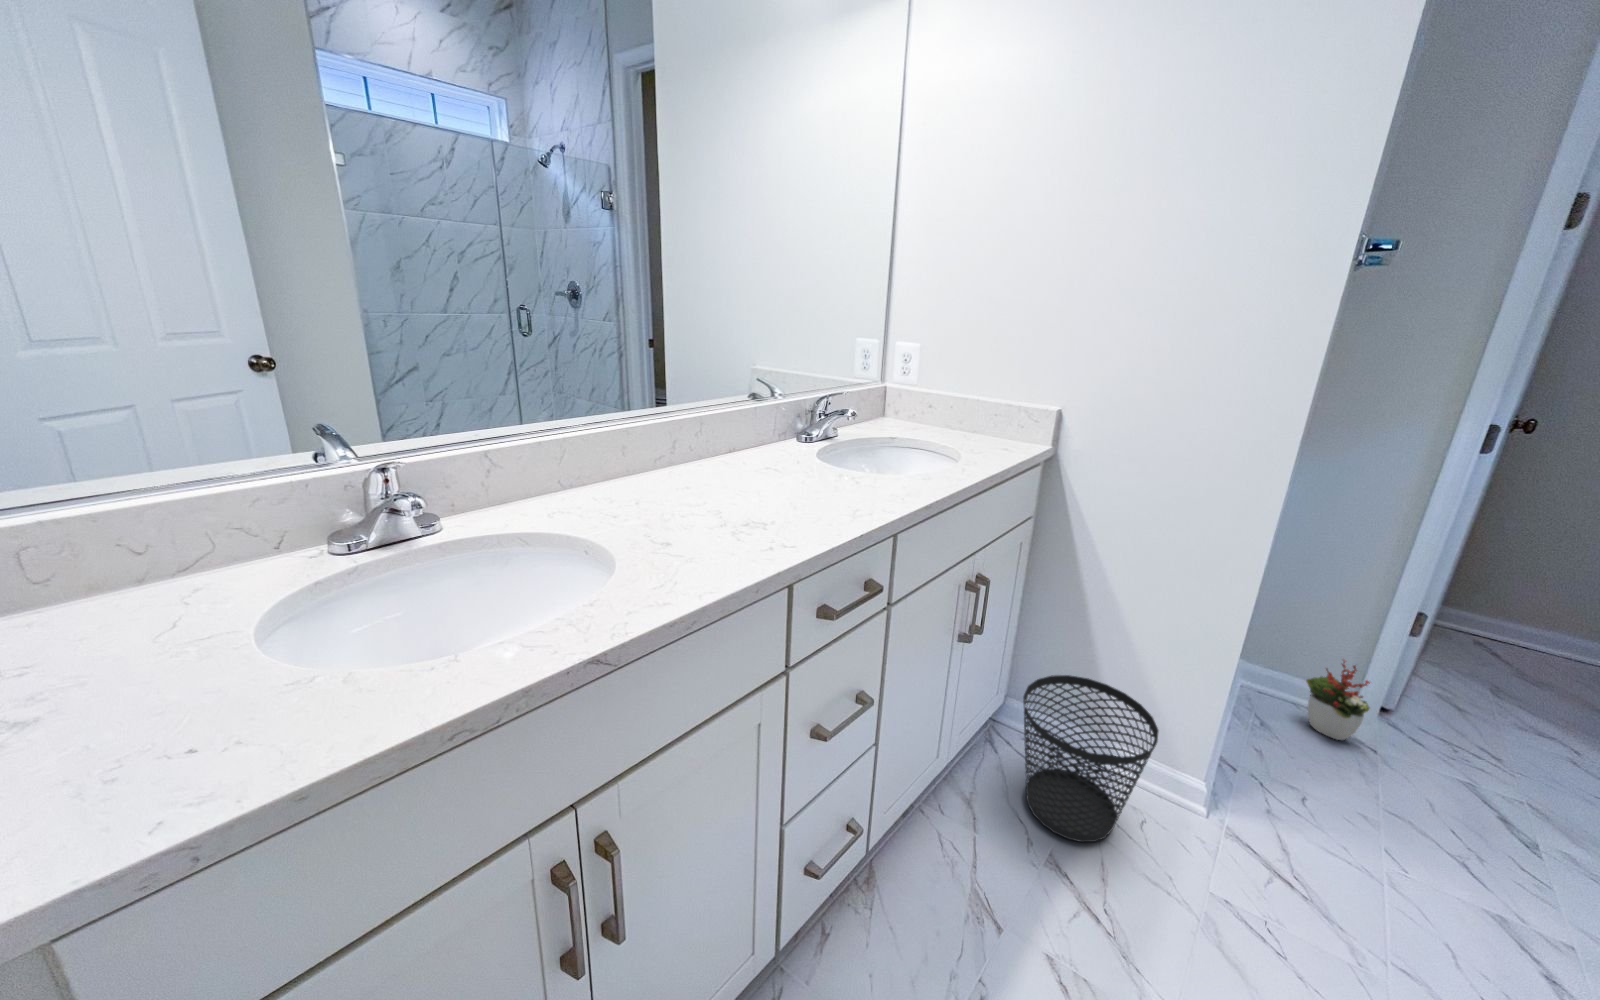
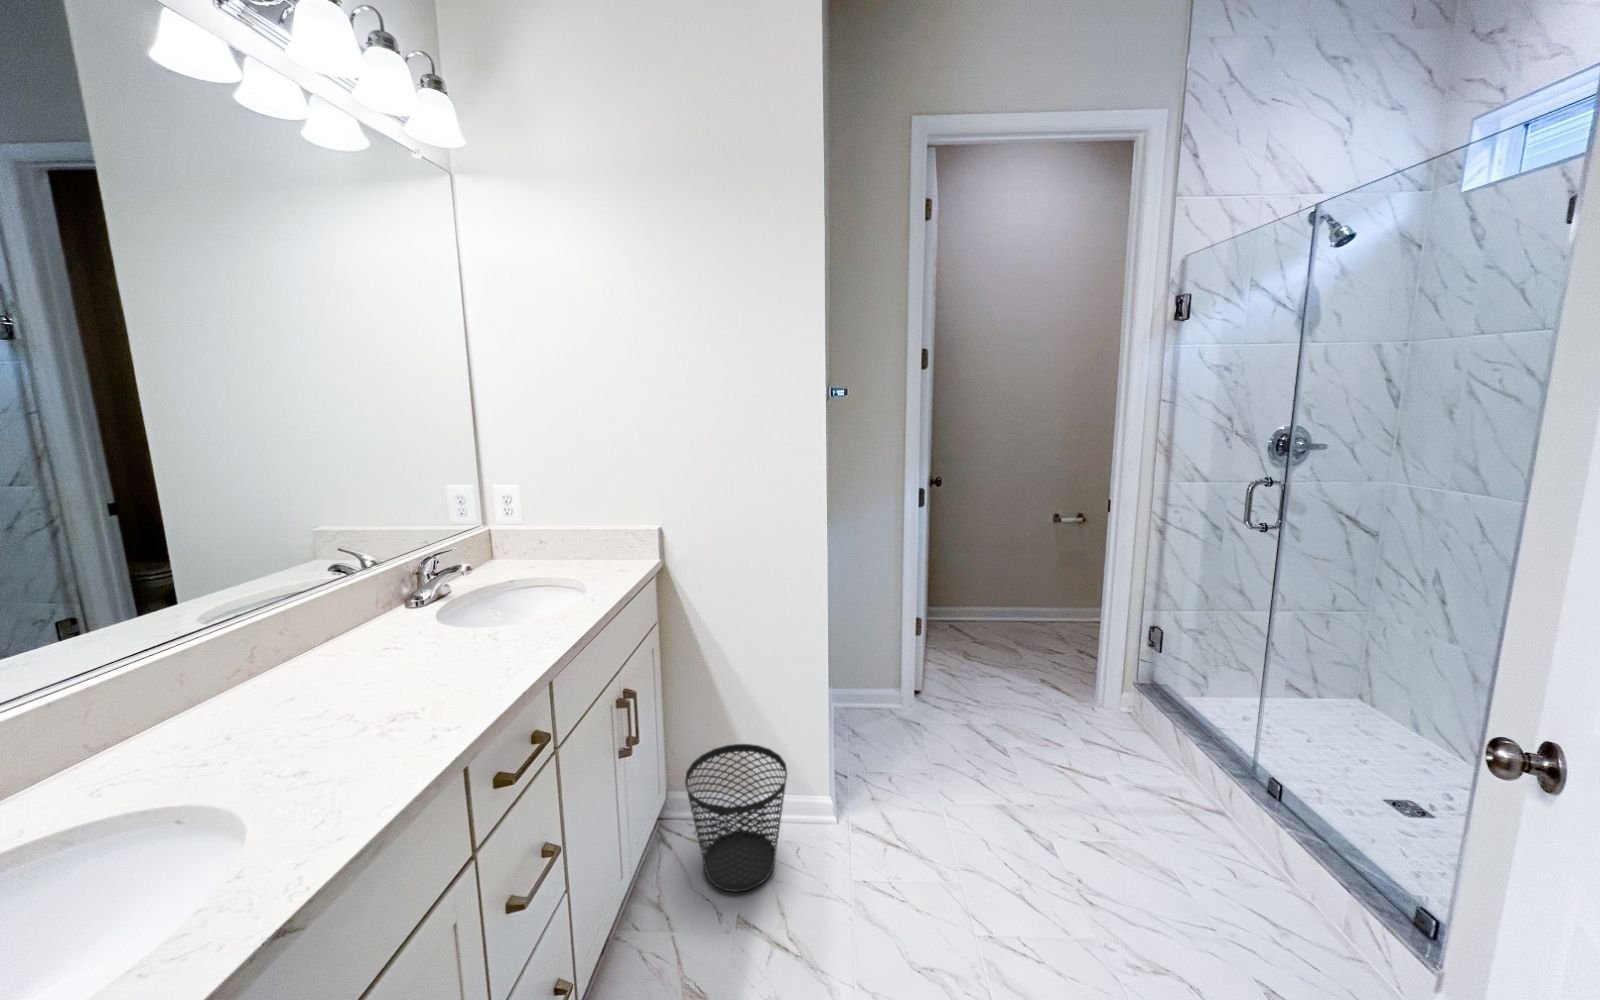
decorative plant: present [1306,659,1370,740] -> none [859,663,894,721]

